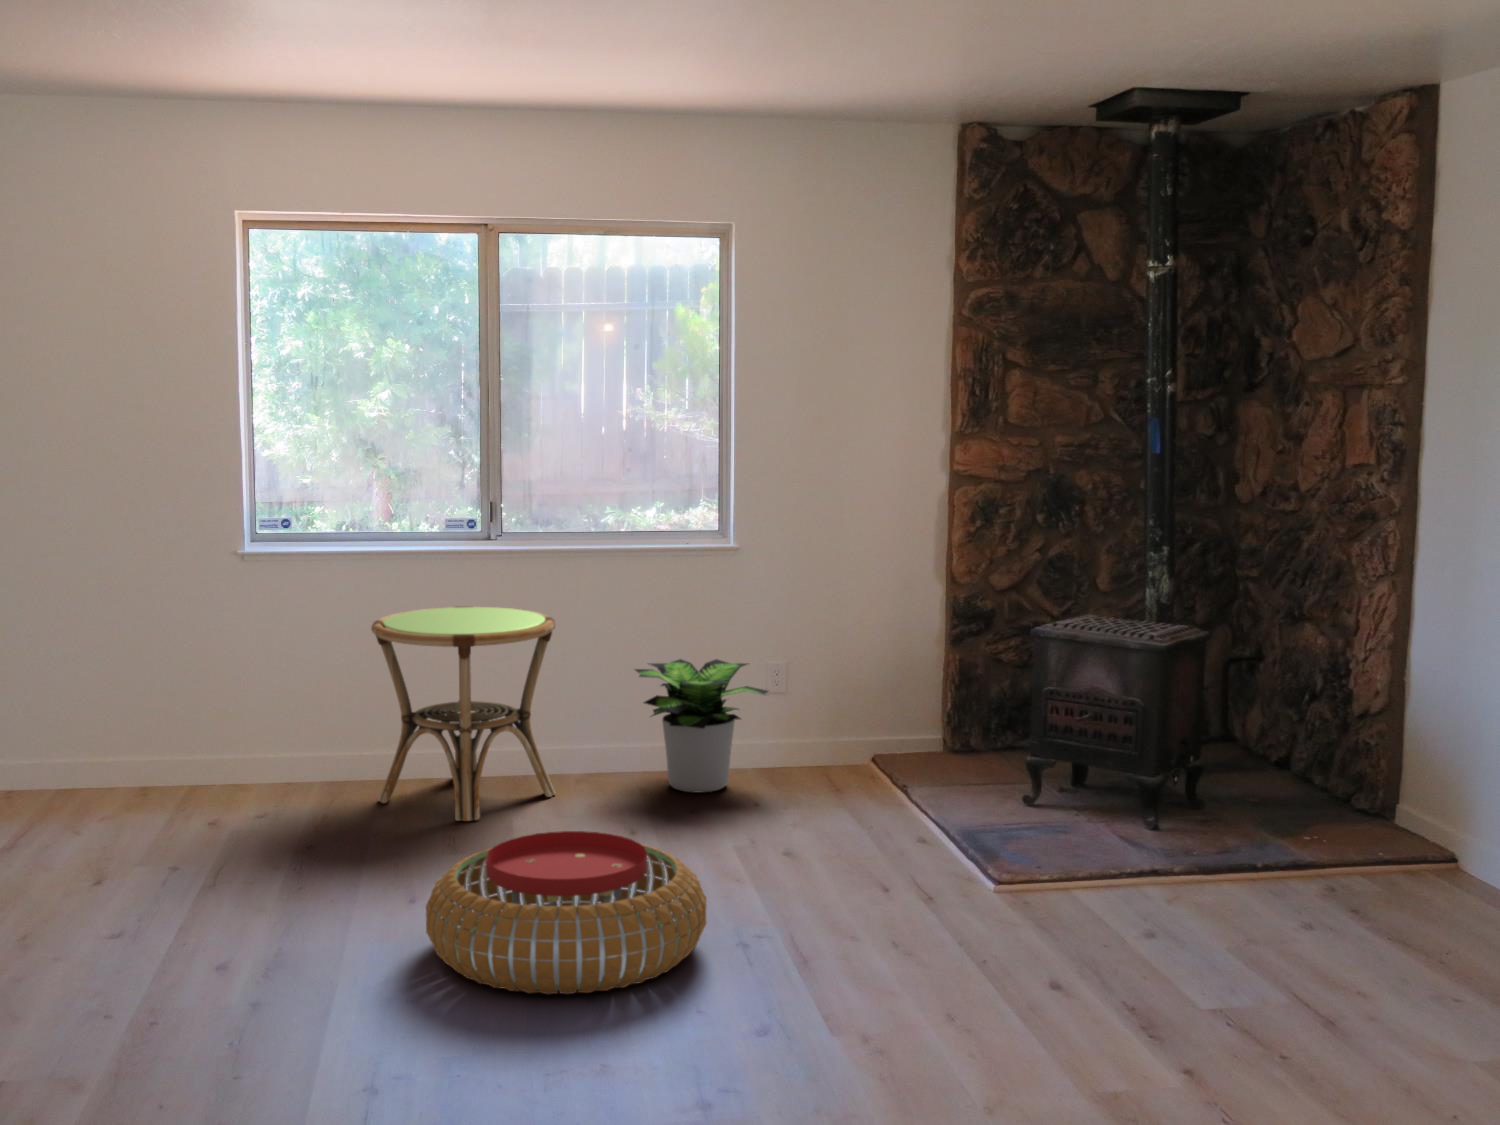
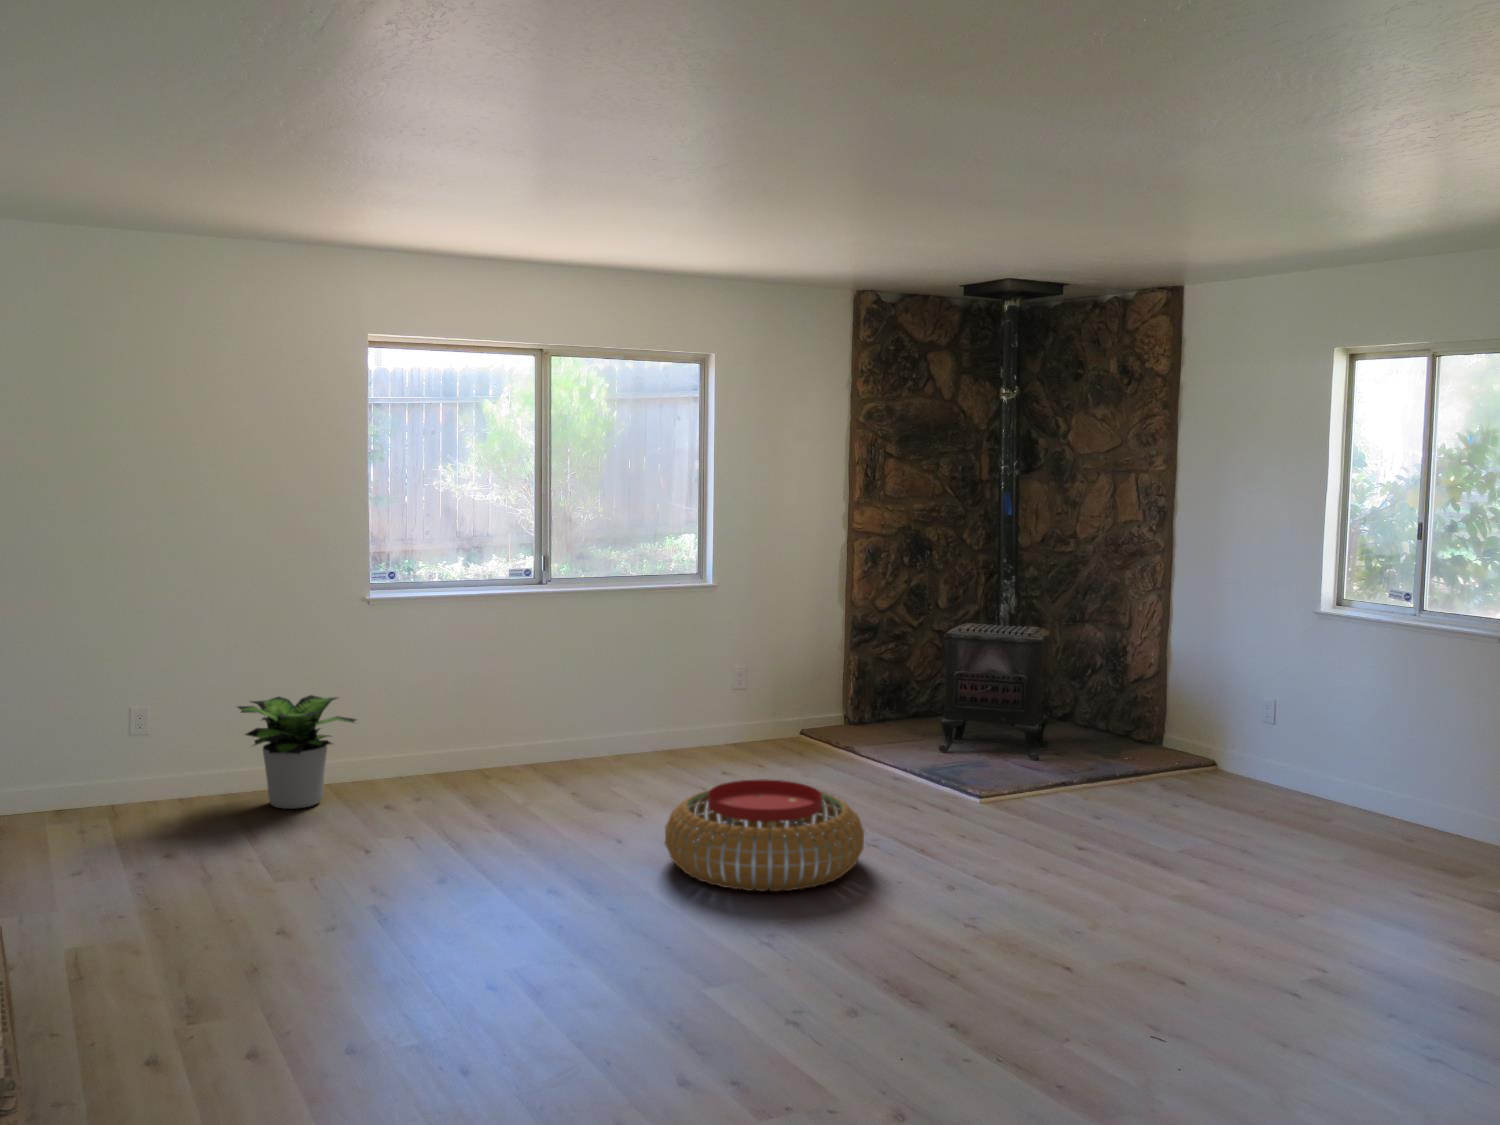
side table: present [371,606,555,821] -> none [487,633,623,791]
potted plant: present [635,659,768,793] -> present [238,695,356,809]

